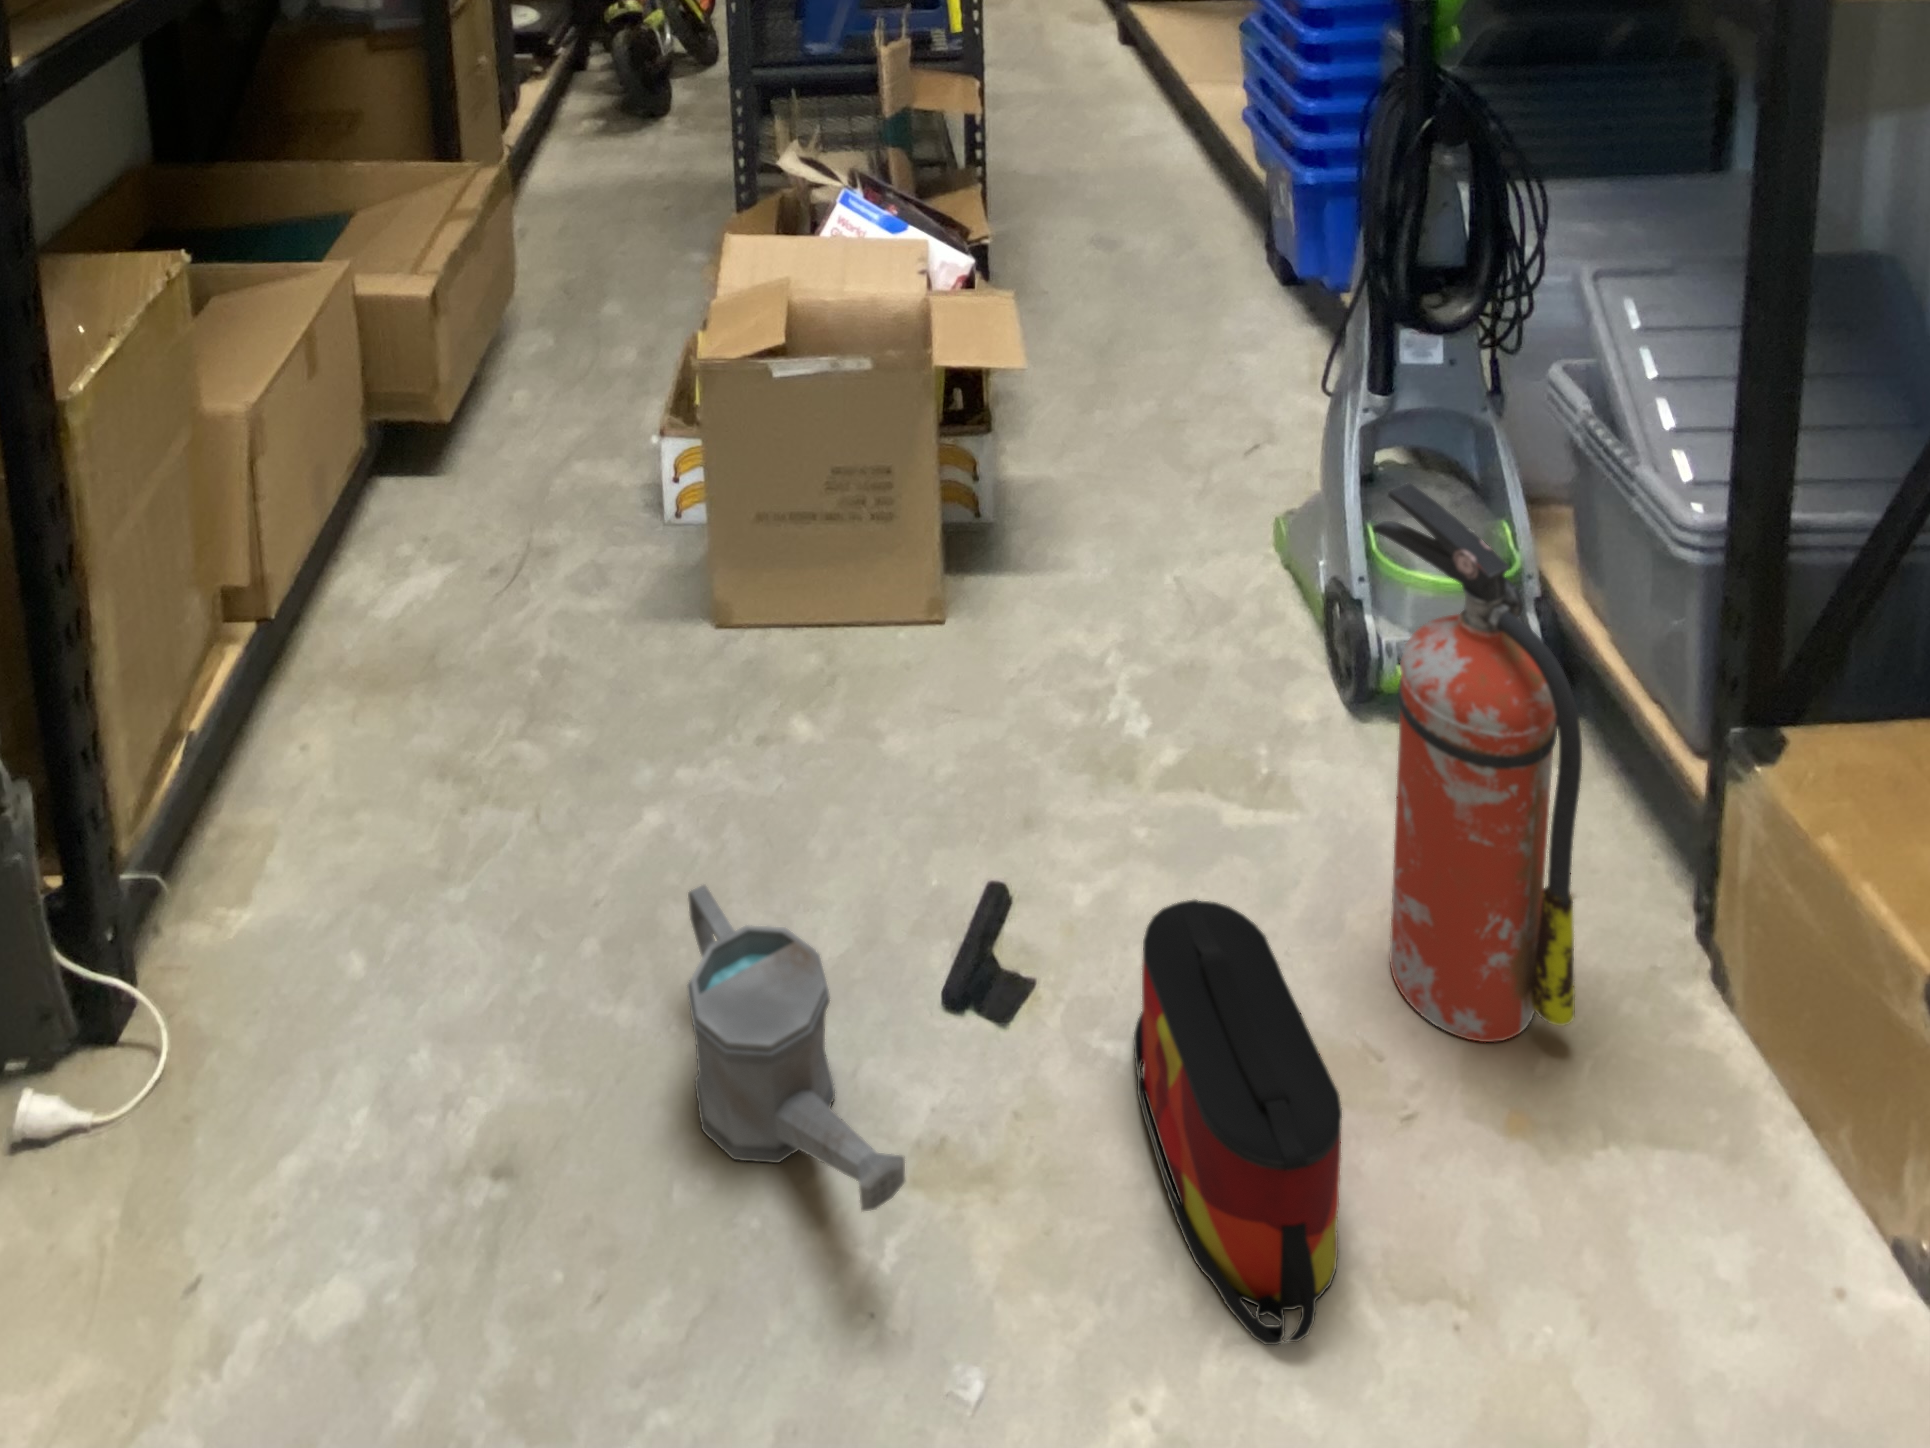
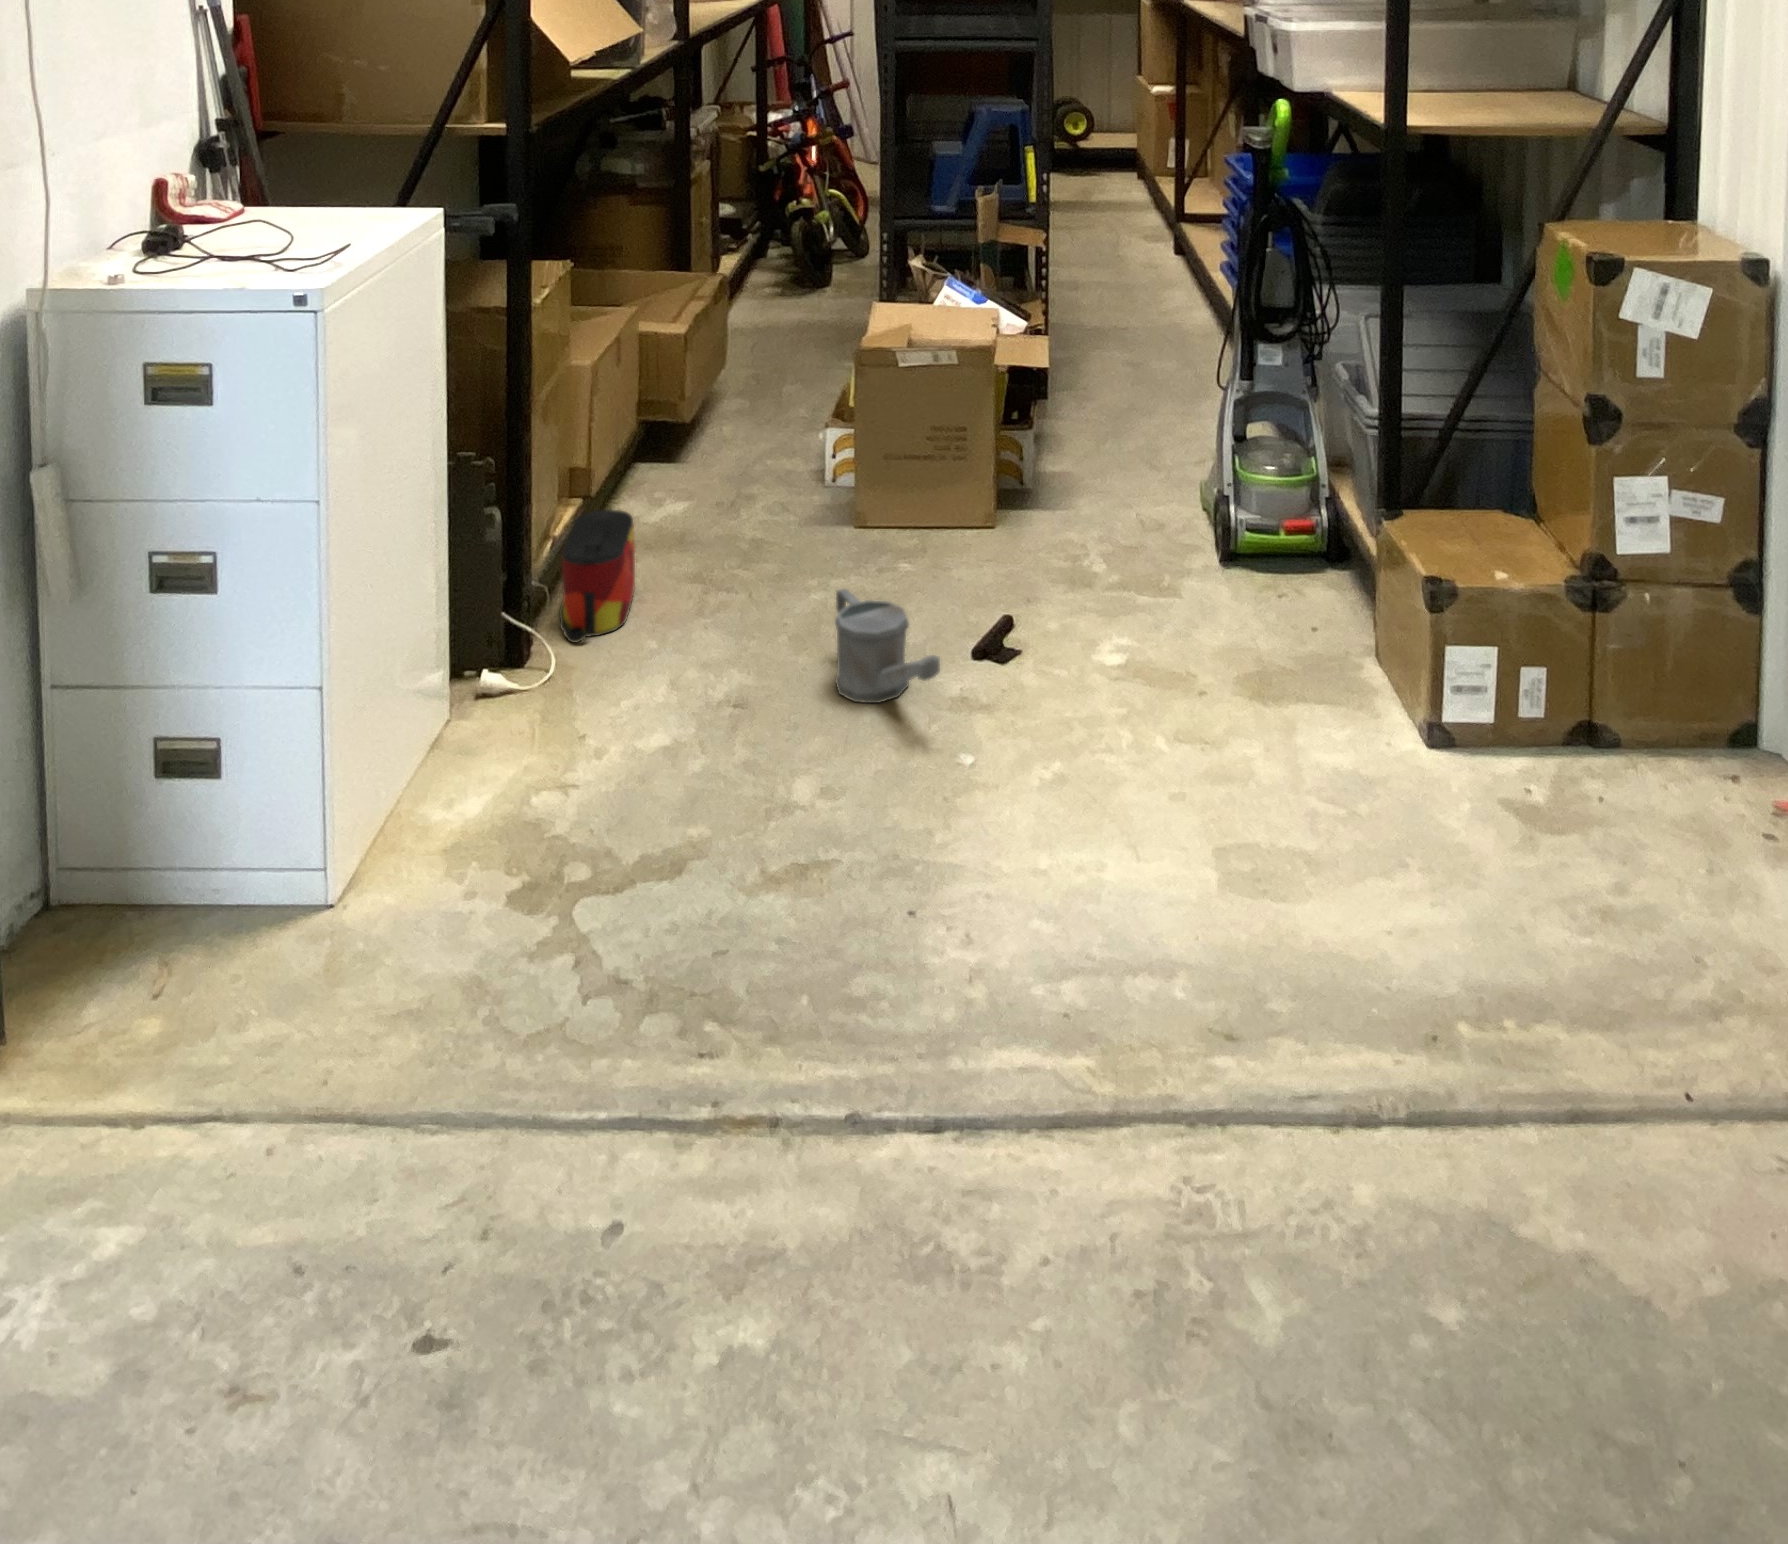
fire extinguisher: present [1373,483,1582,1042] -> none [1209,383,1297,677]
bag: present [1134,900,1342,1345] -> present [559,510,635,643]

